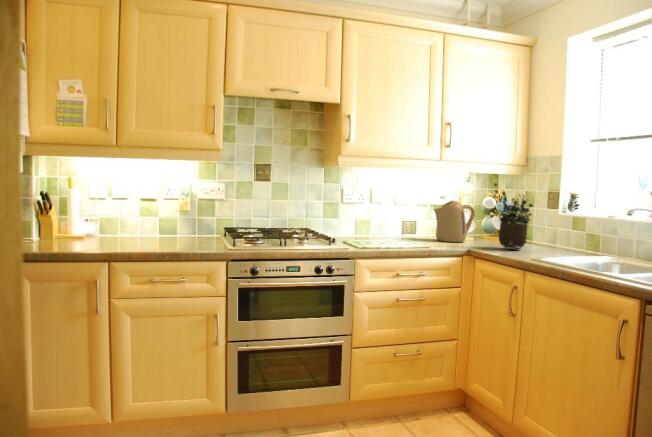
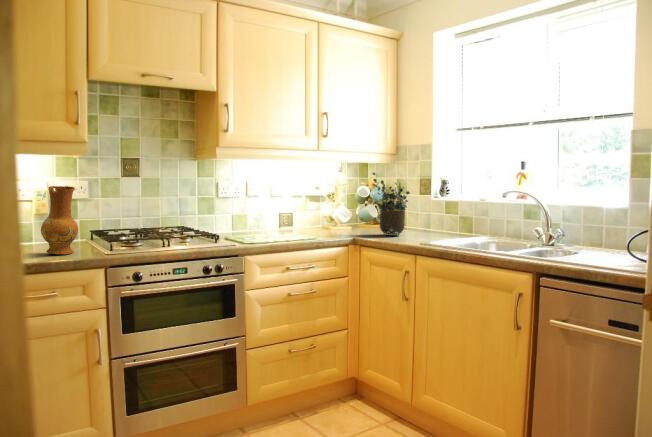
ceramic jug: none [180,187,209,247] -> present [41,186,78,255]
kettle: present [434,201,475,242] -> none [315,191,354,232]

